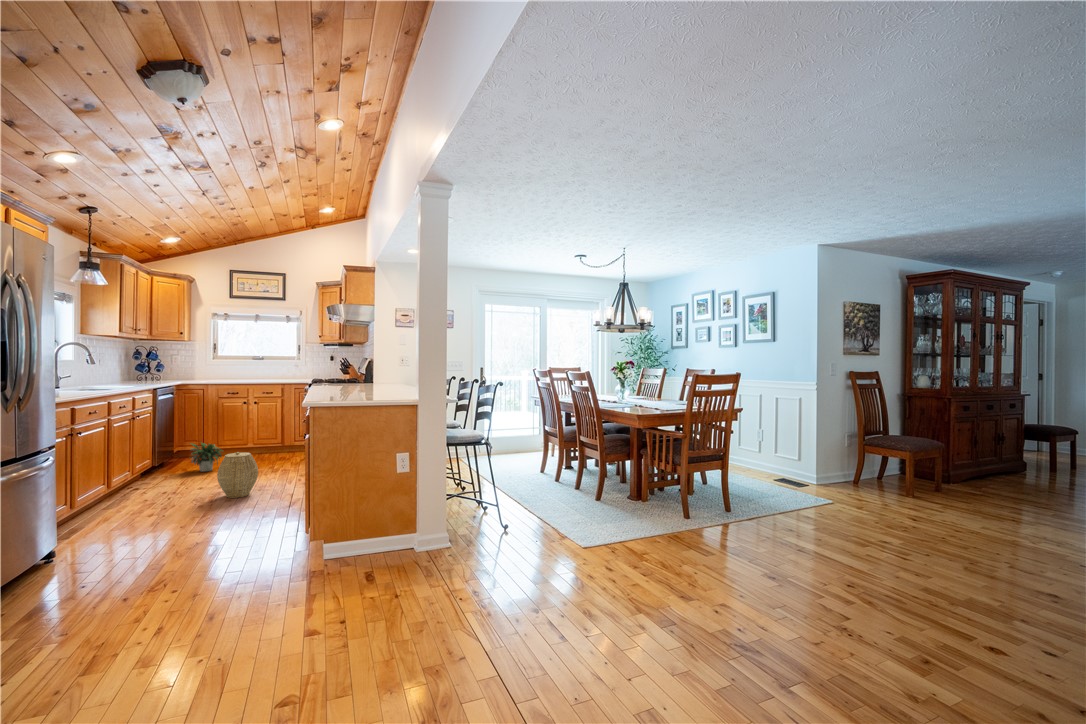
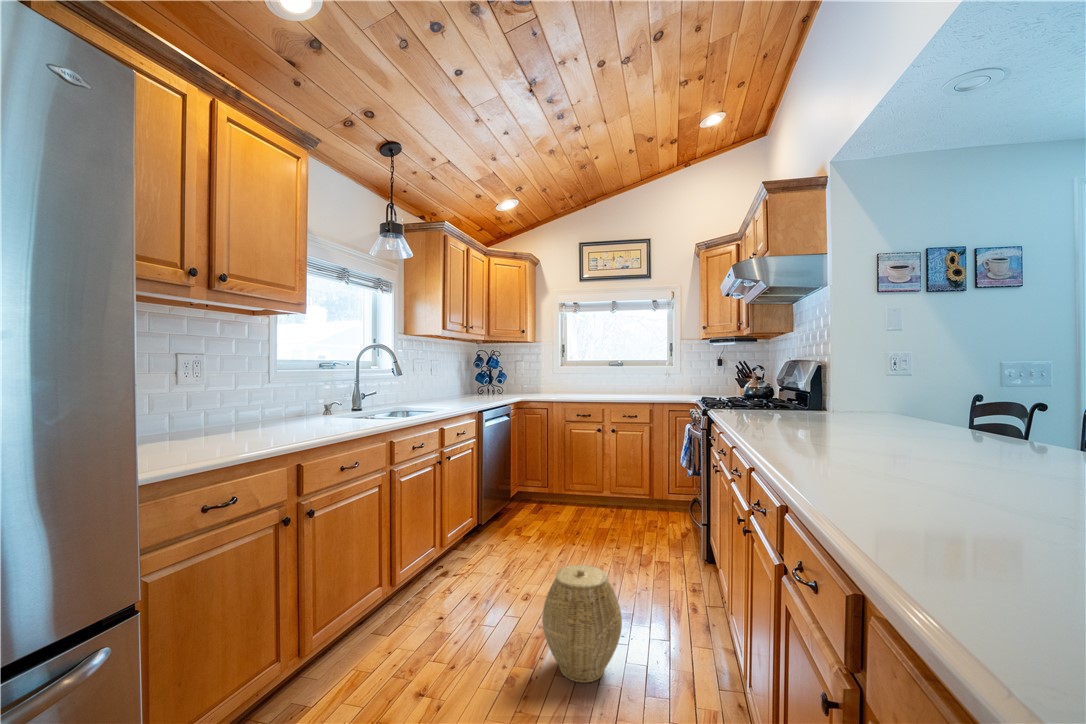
potted plant: present [191,443,223,472] -> none [521,494,568,547]

